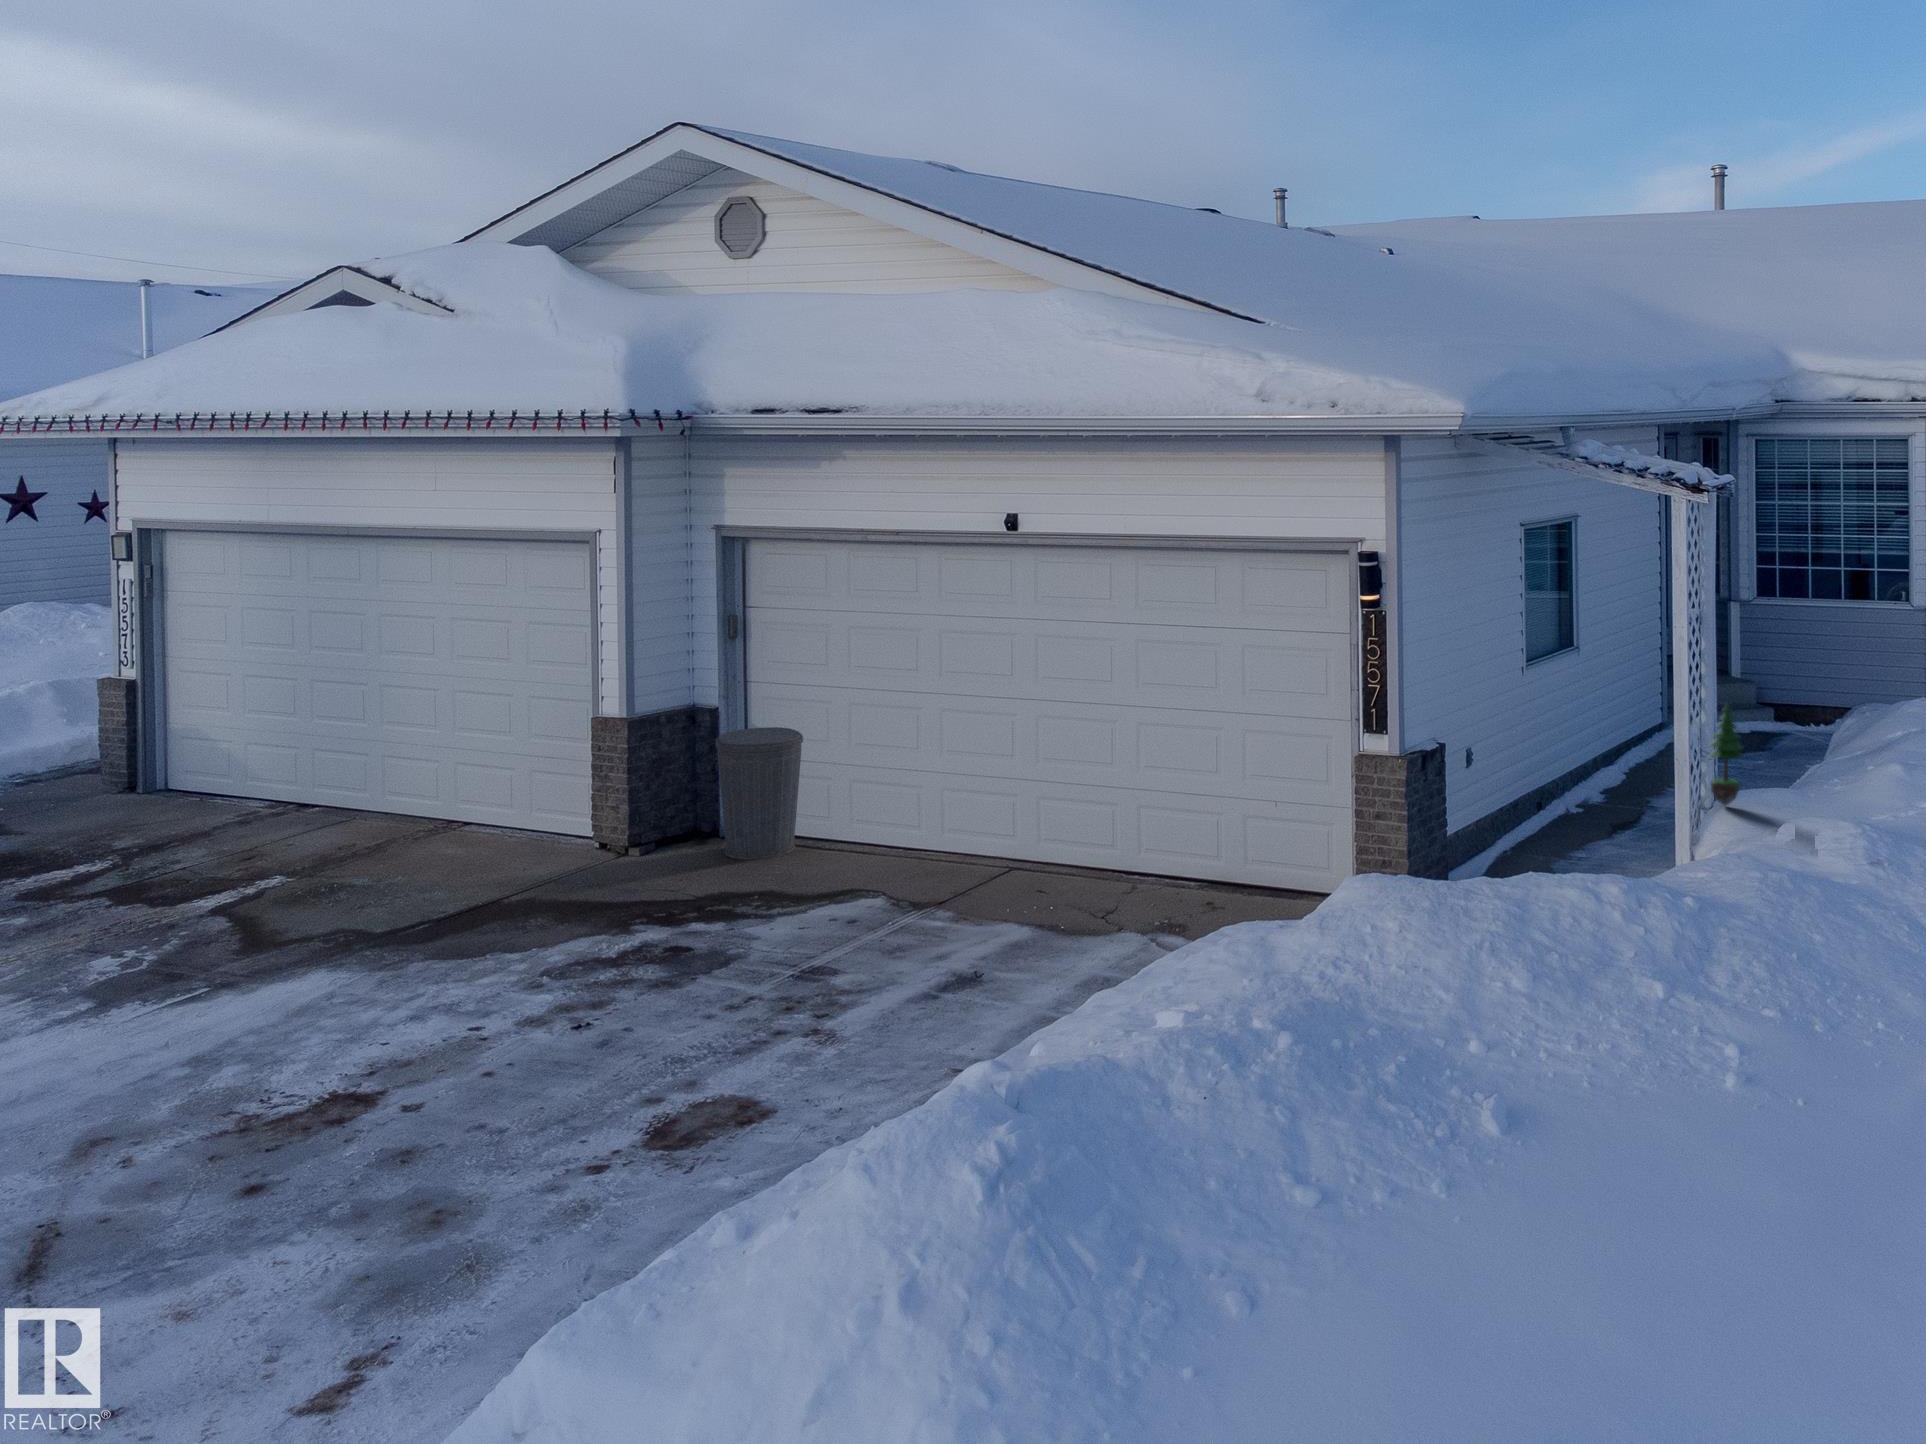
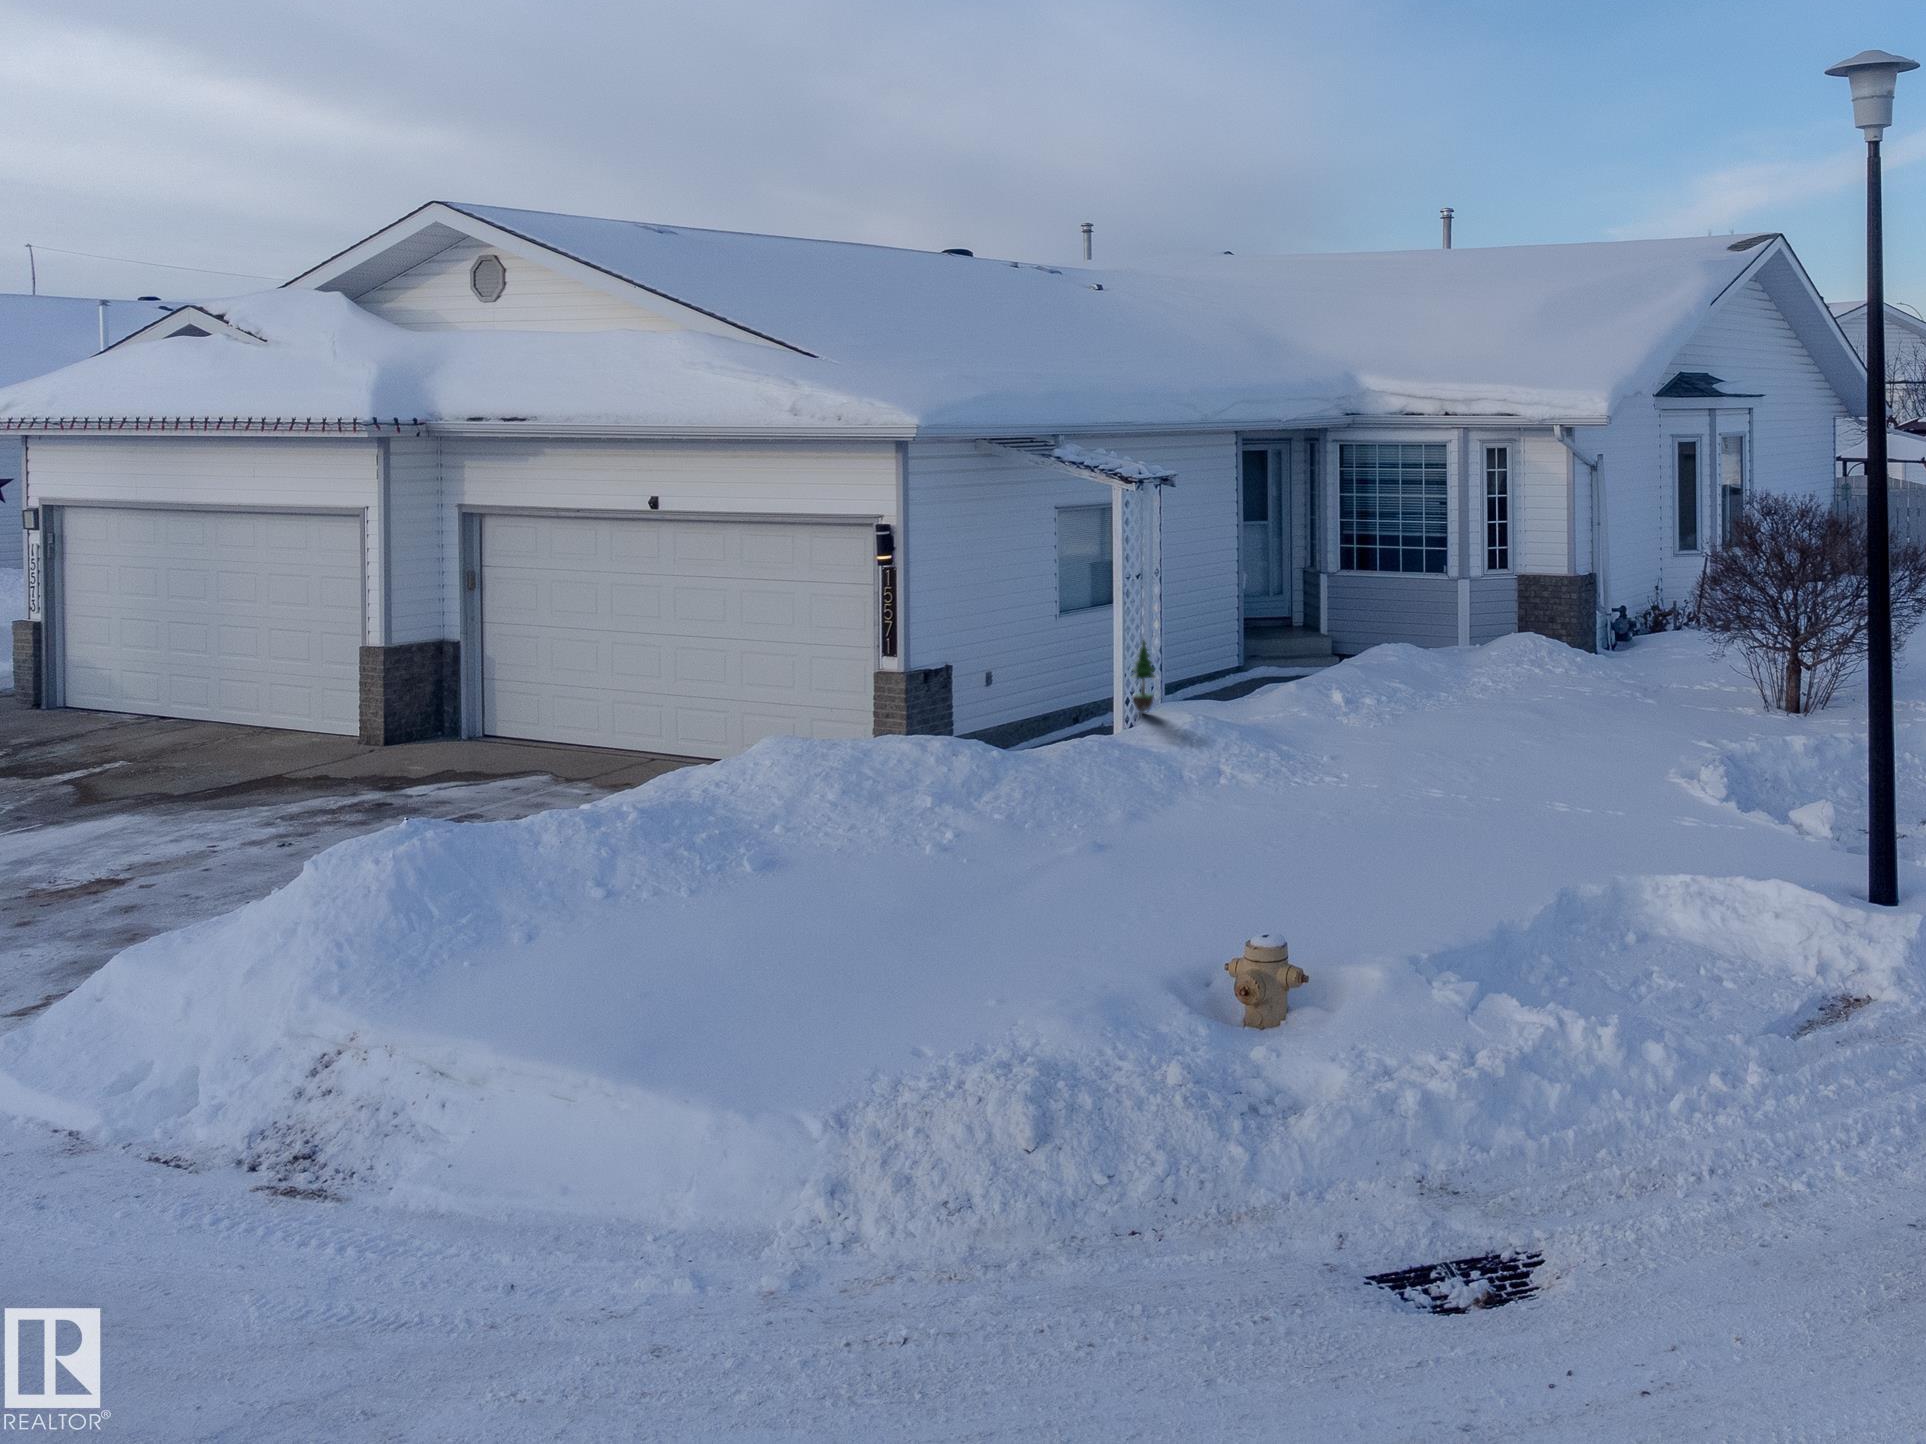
trash can: present [716,727,803,860] -> none [447,657,516,753]

